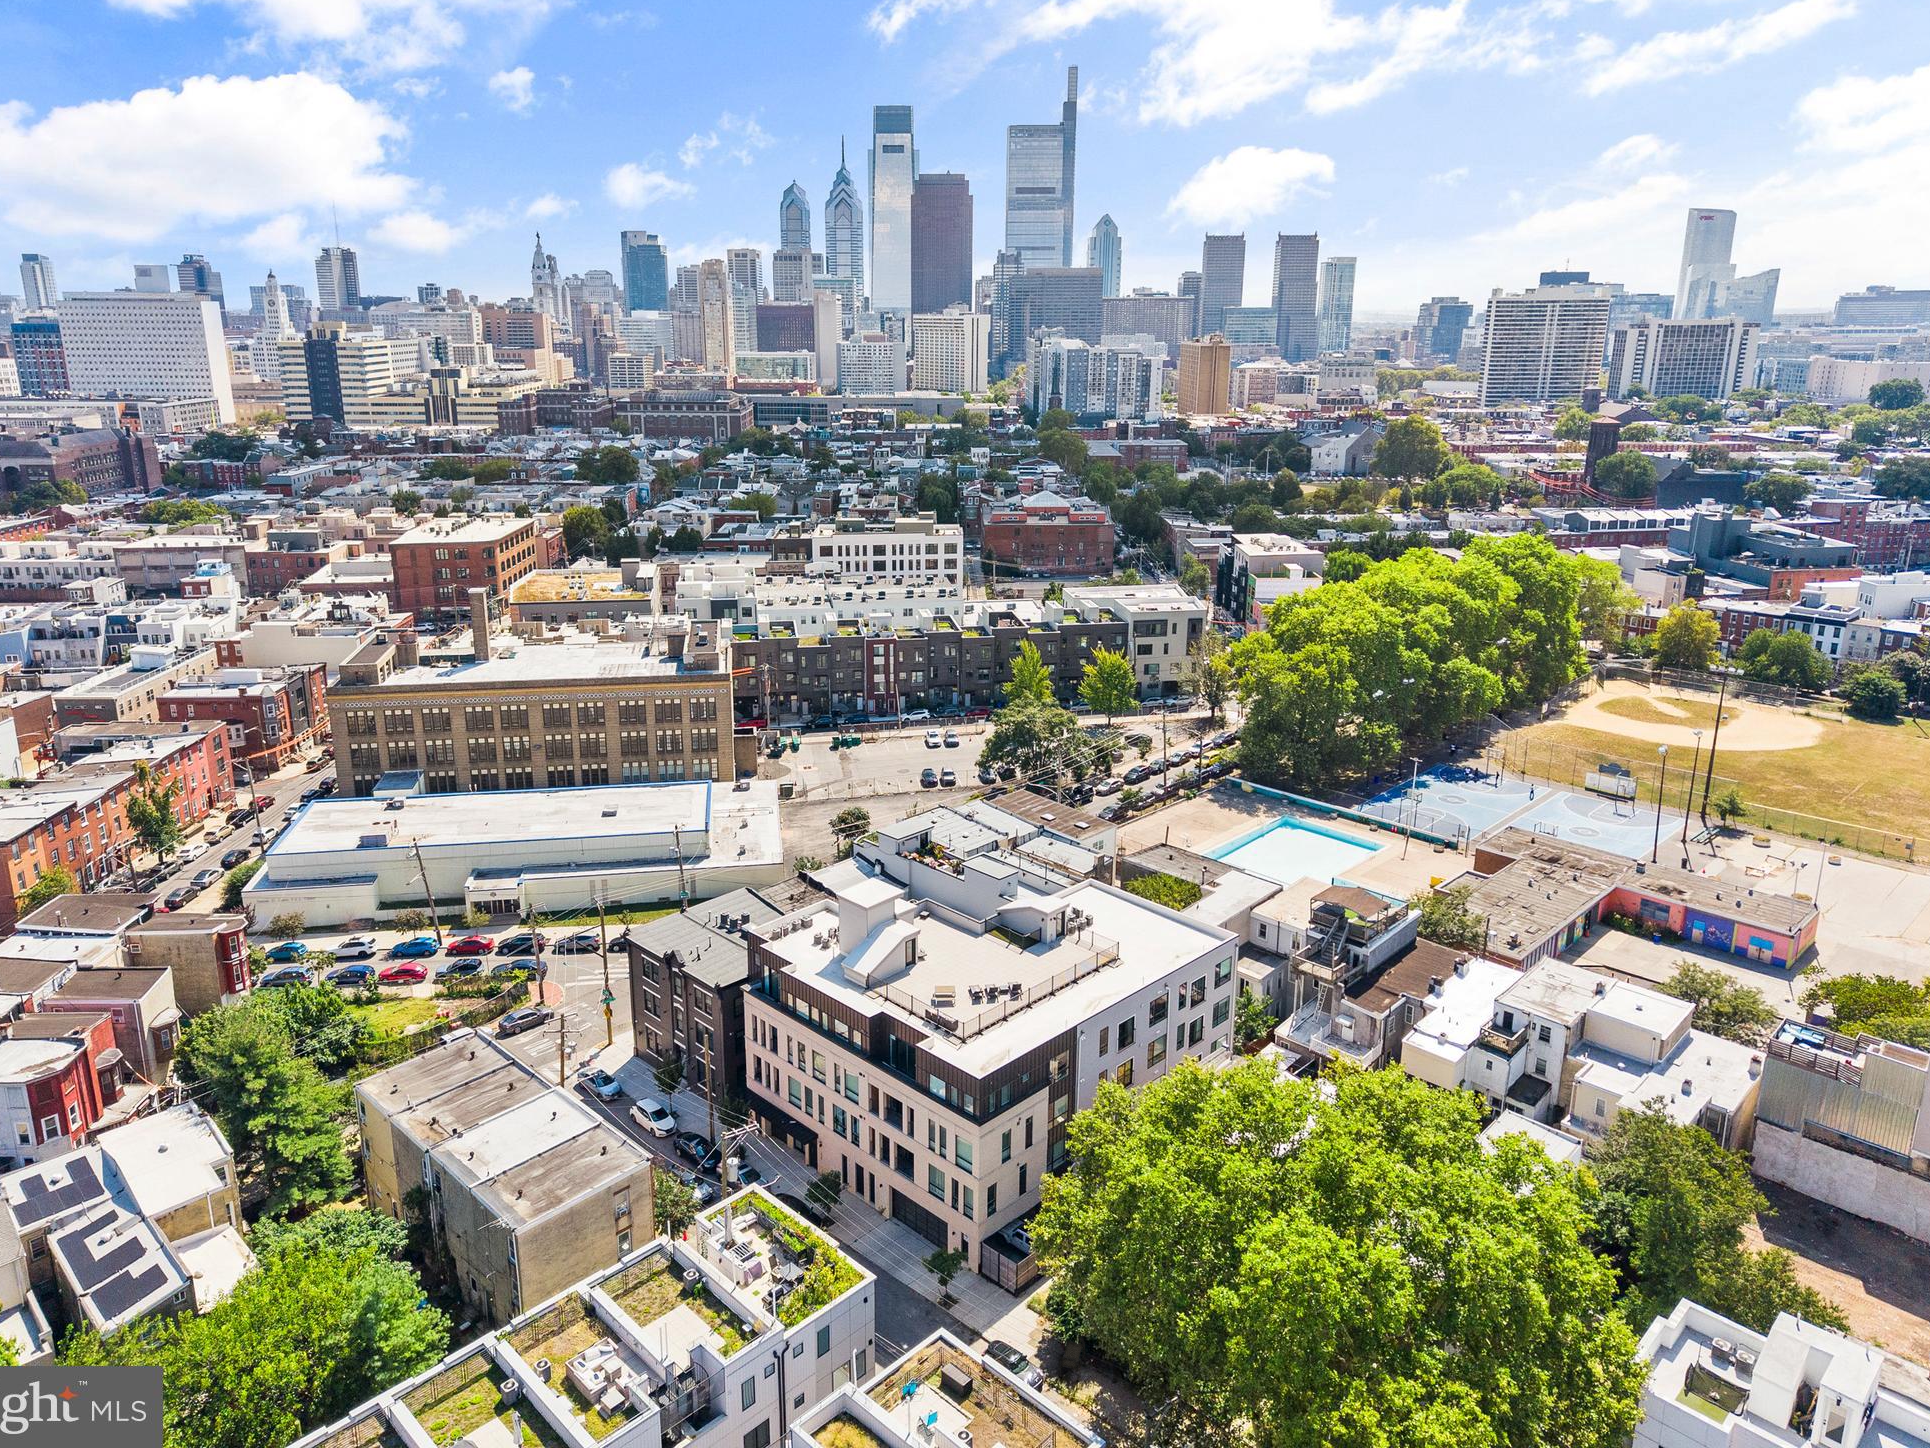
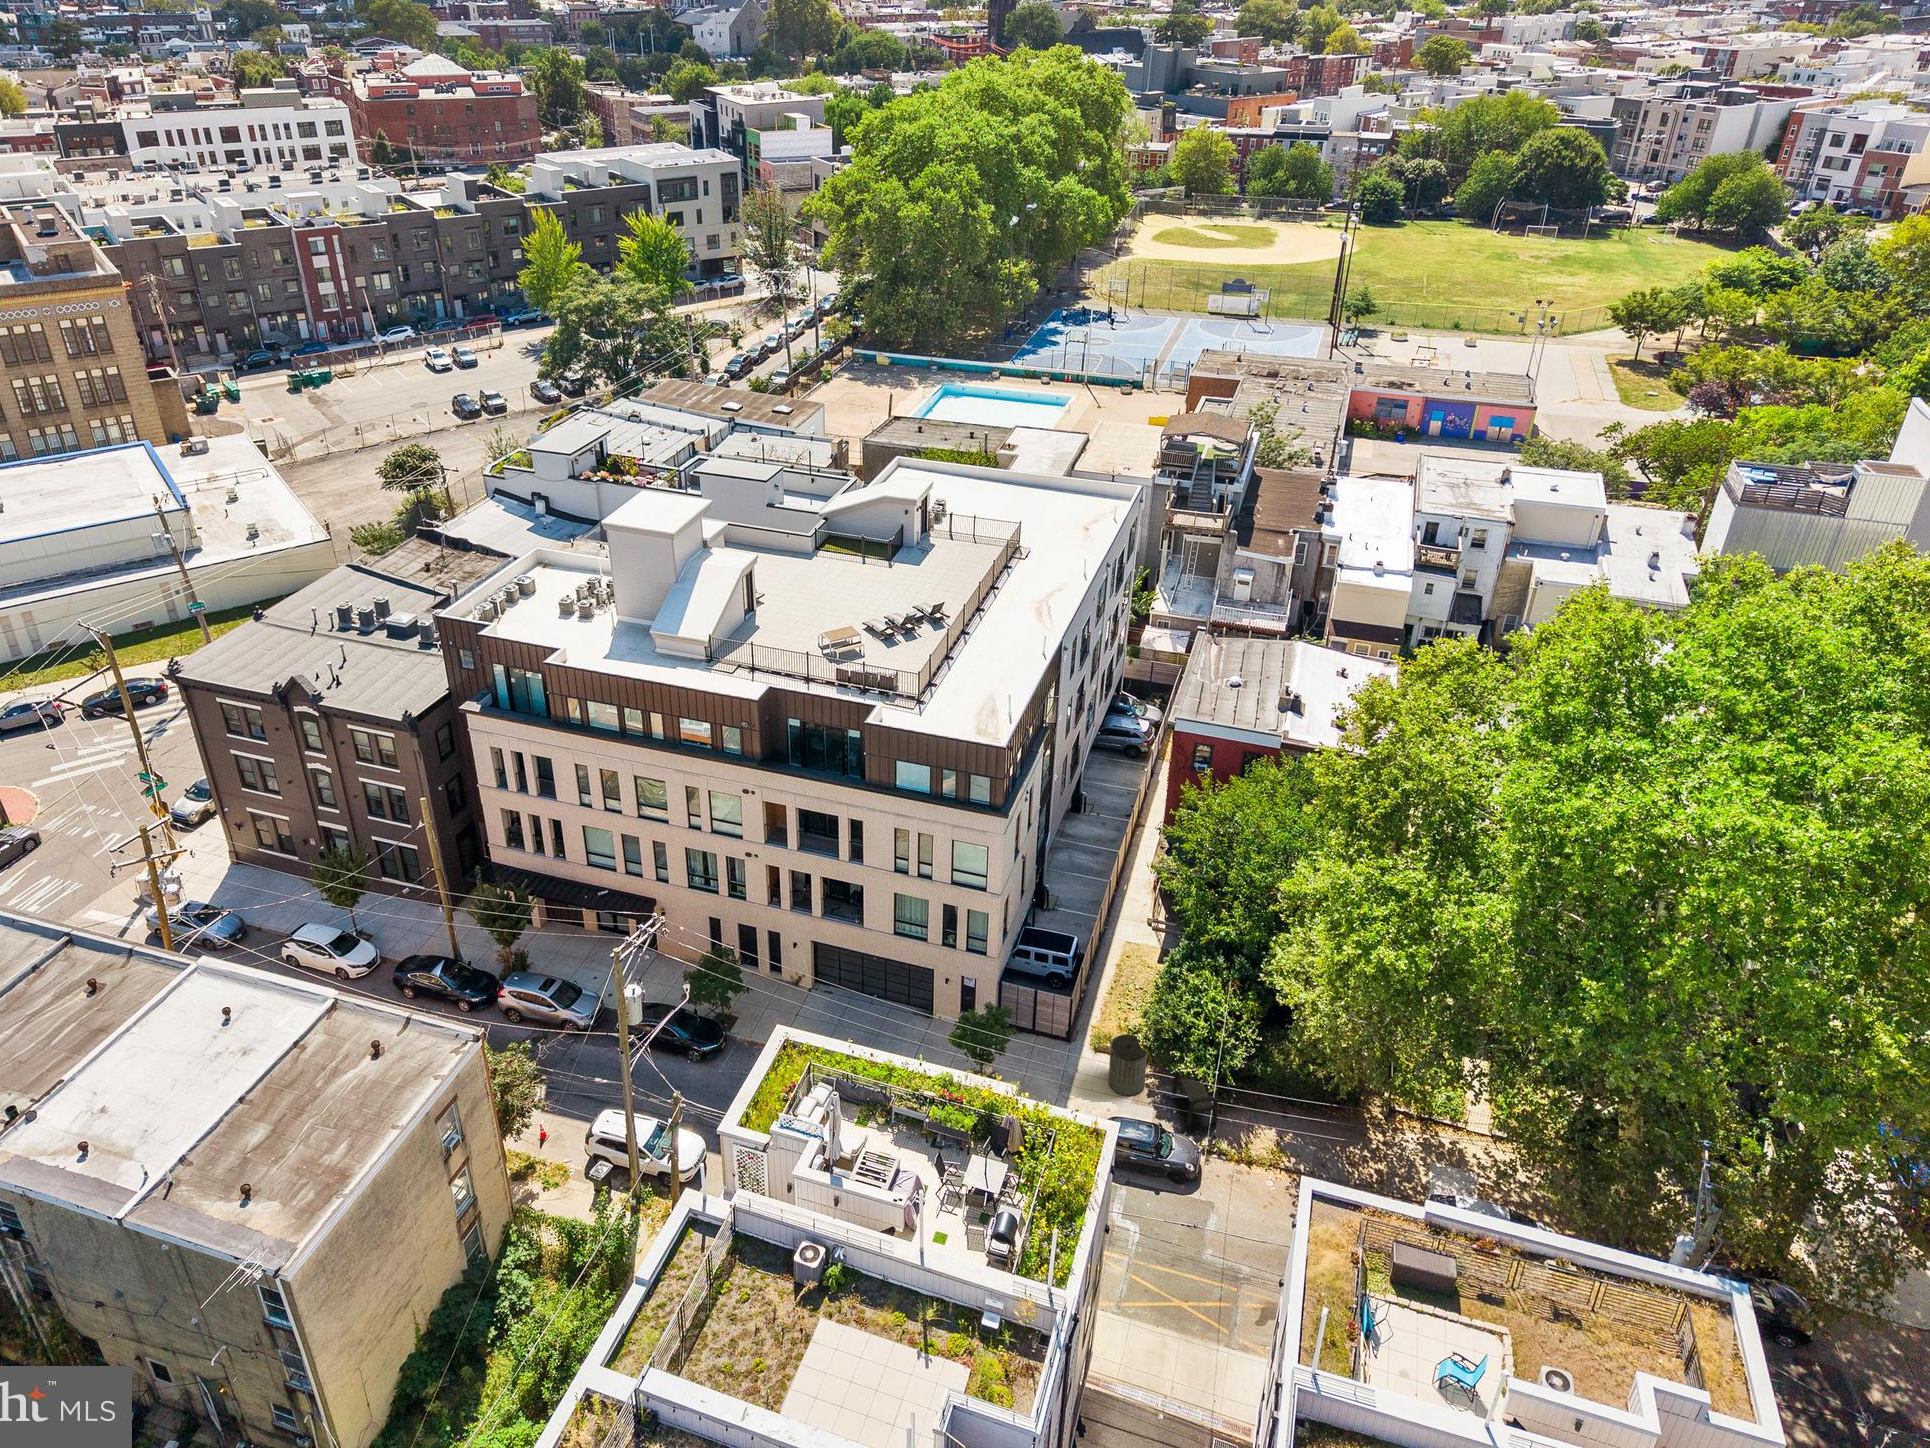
trash can: none [1028,1302,1053,1348] -> present [1109,1034,1147,1096]

